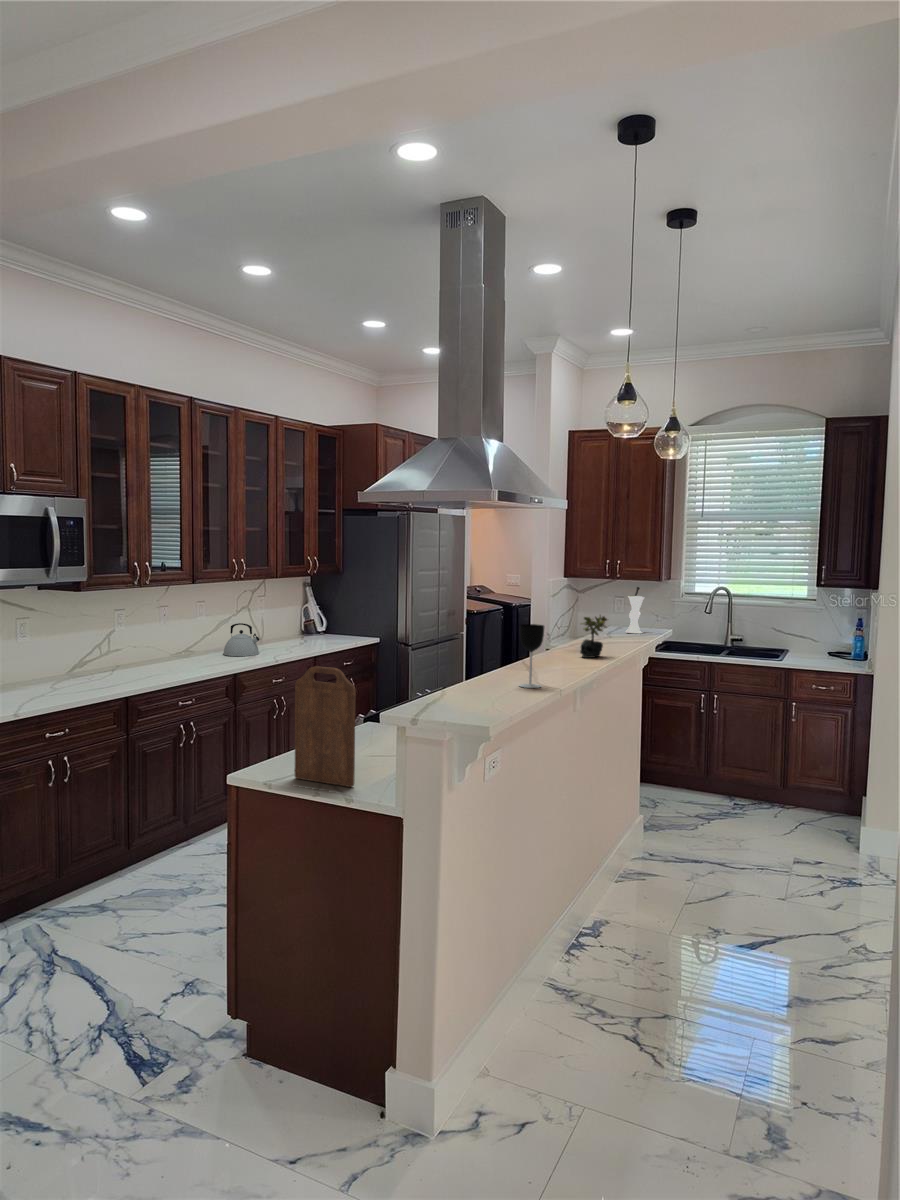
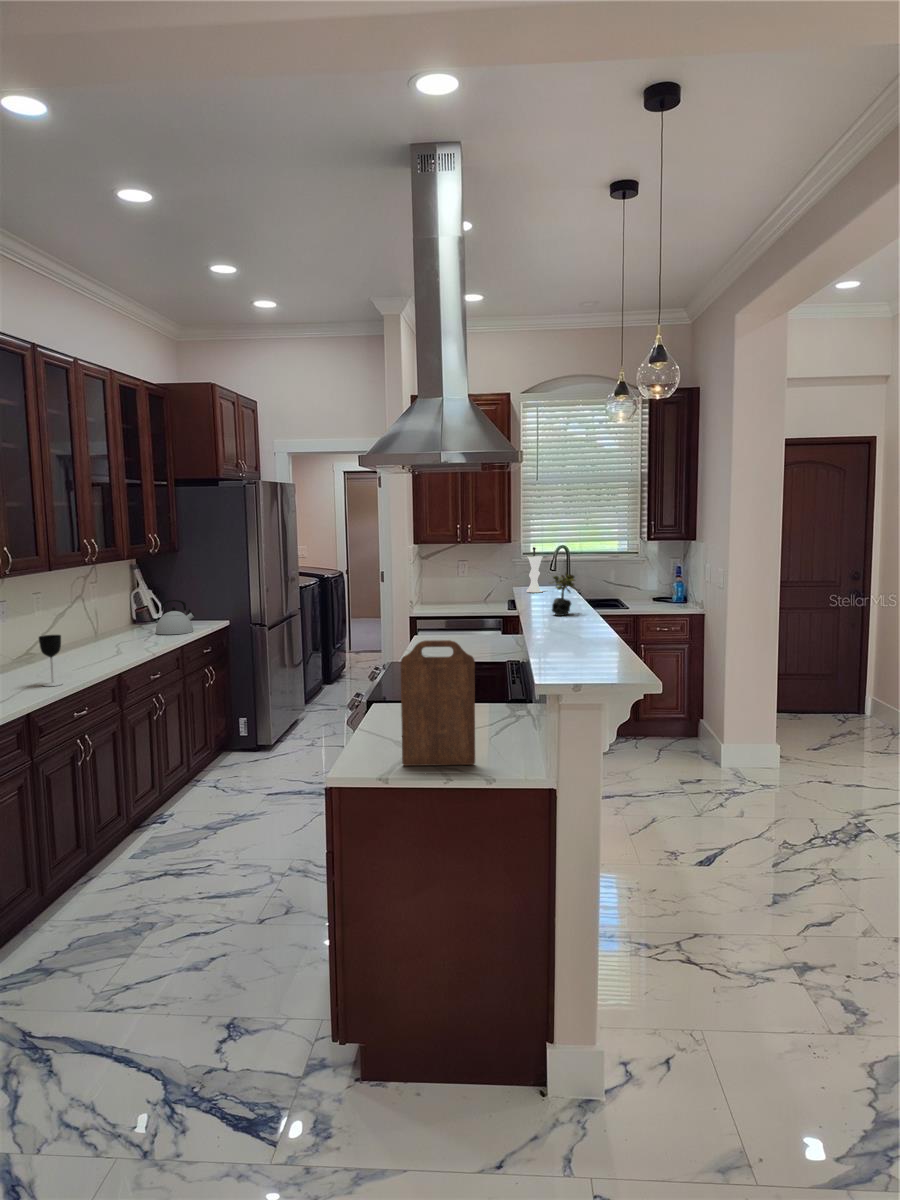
kettle: present [223,623,260,656] -> present [155,600,195,635]
wine glass: present [519,624,544,688] -> present [39,635,62,686]

